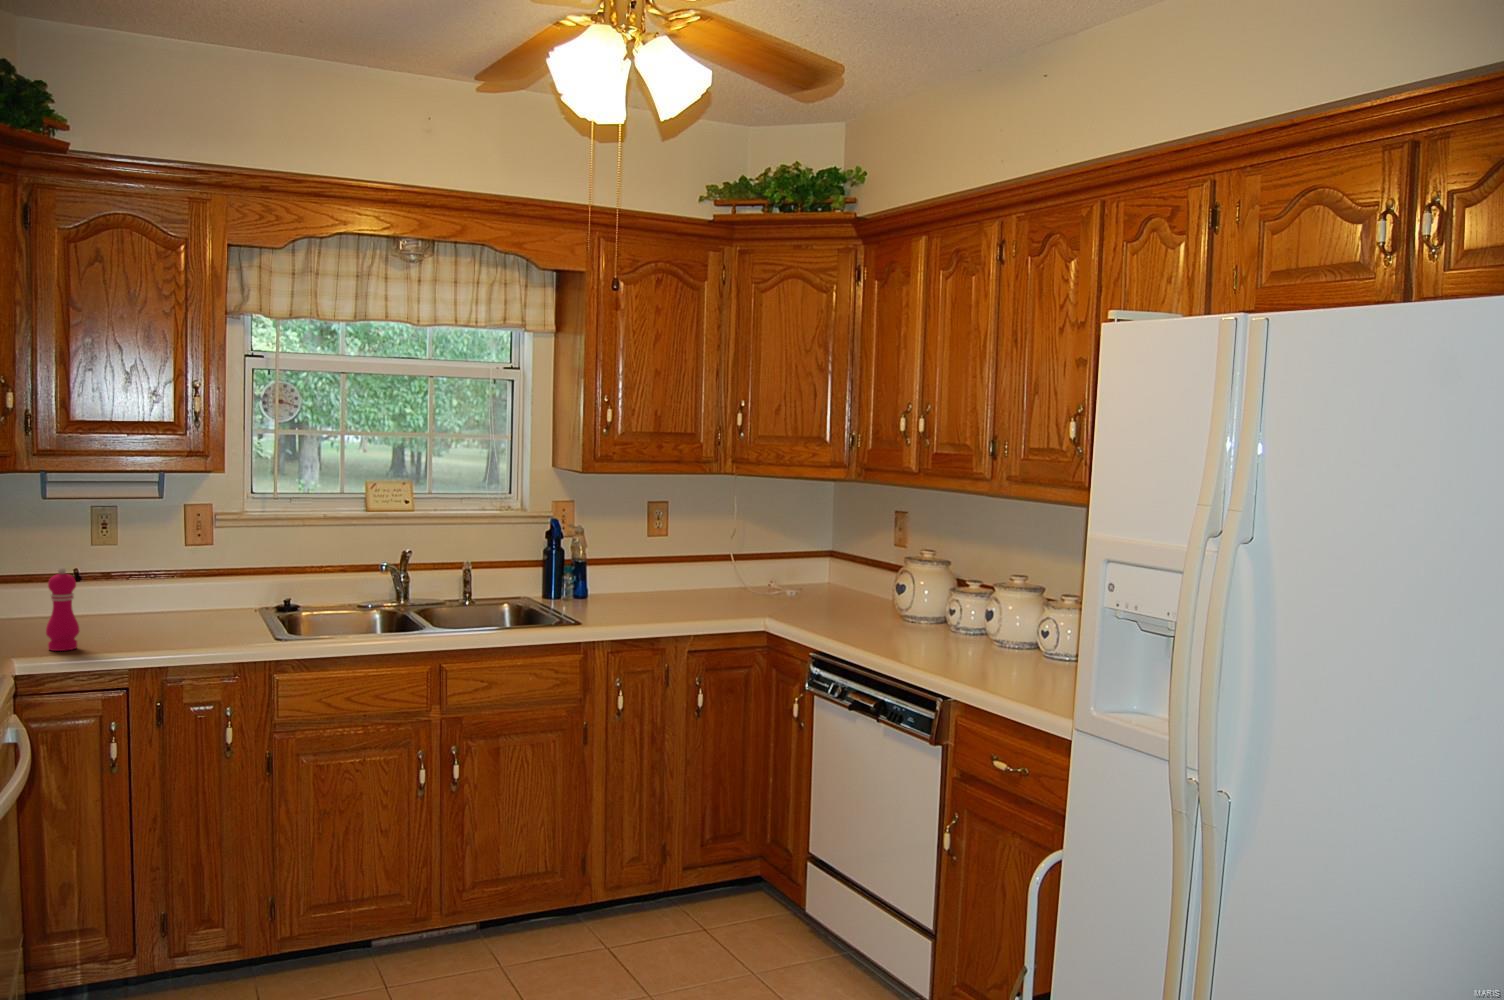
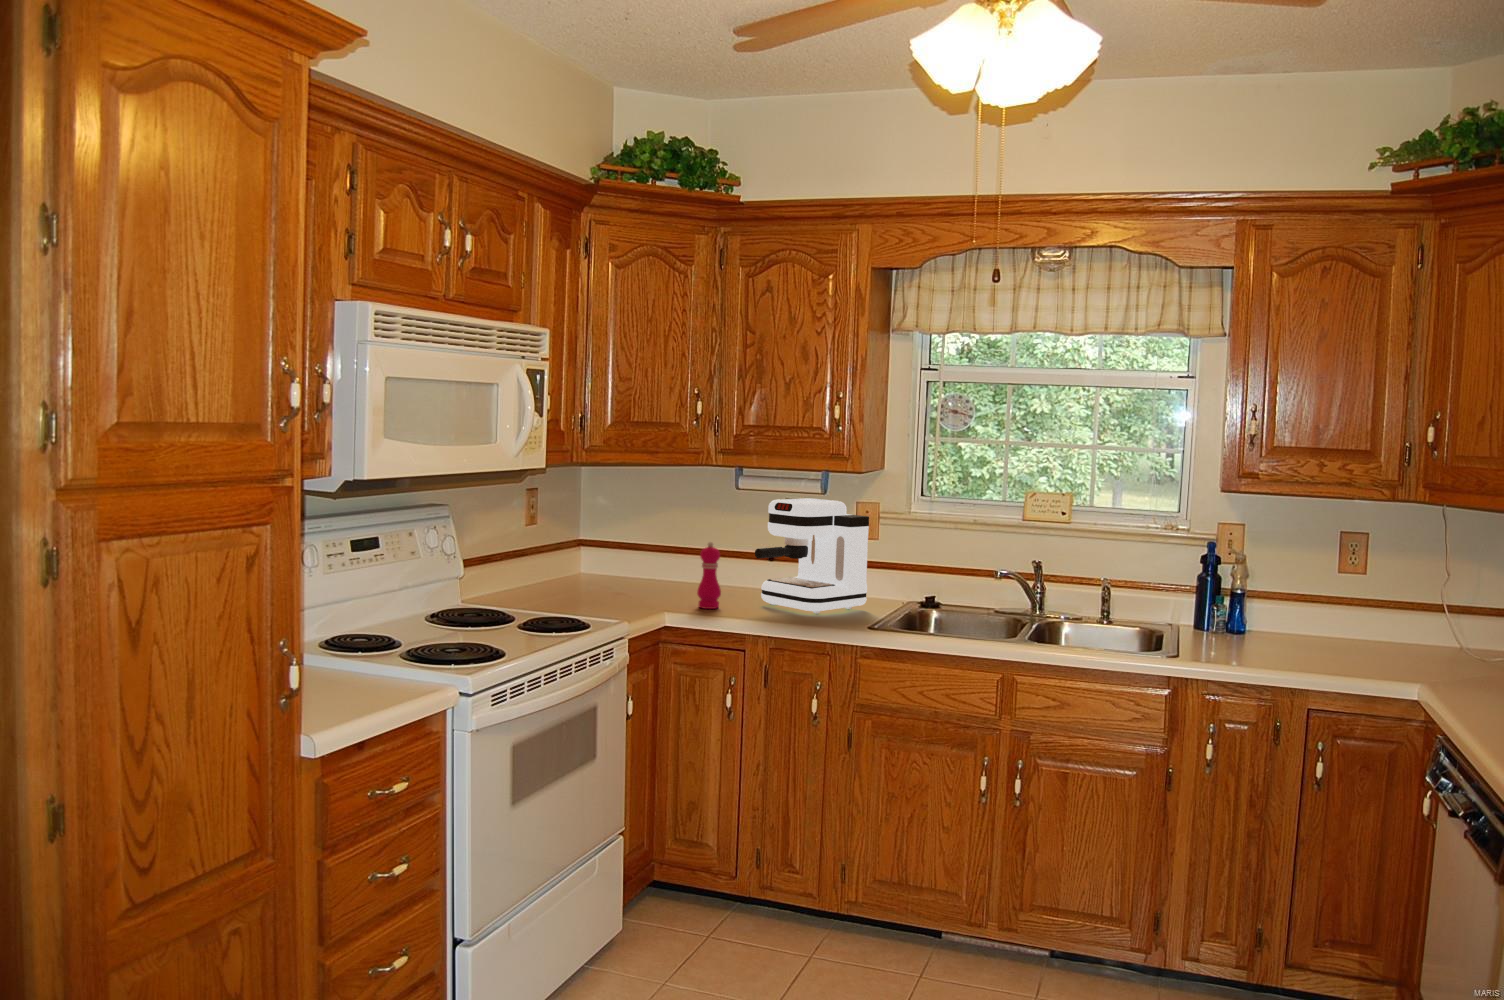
coffee maker: none [112,505,239,636] -> present [755,499,869,614]

